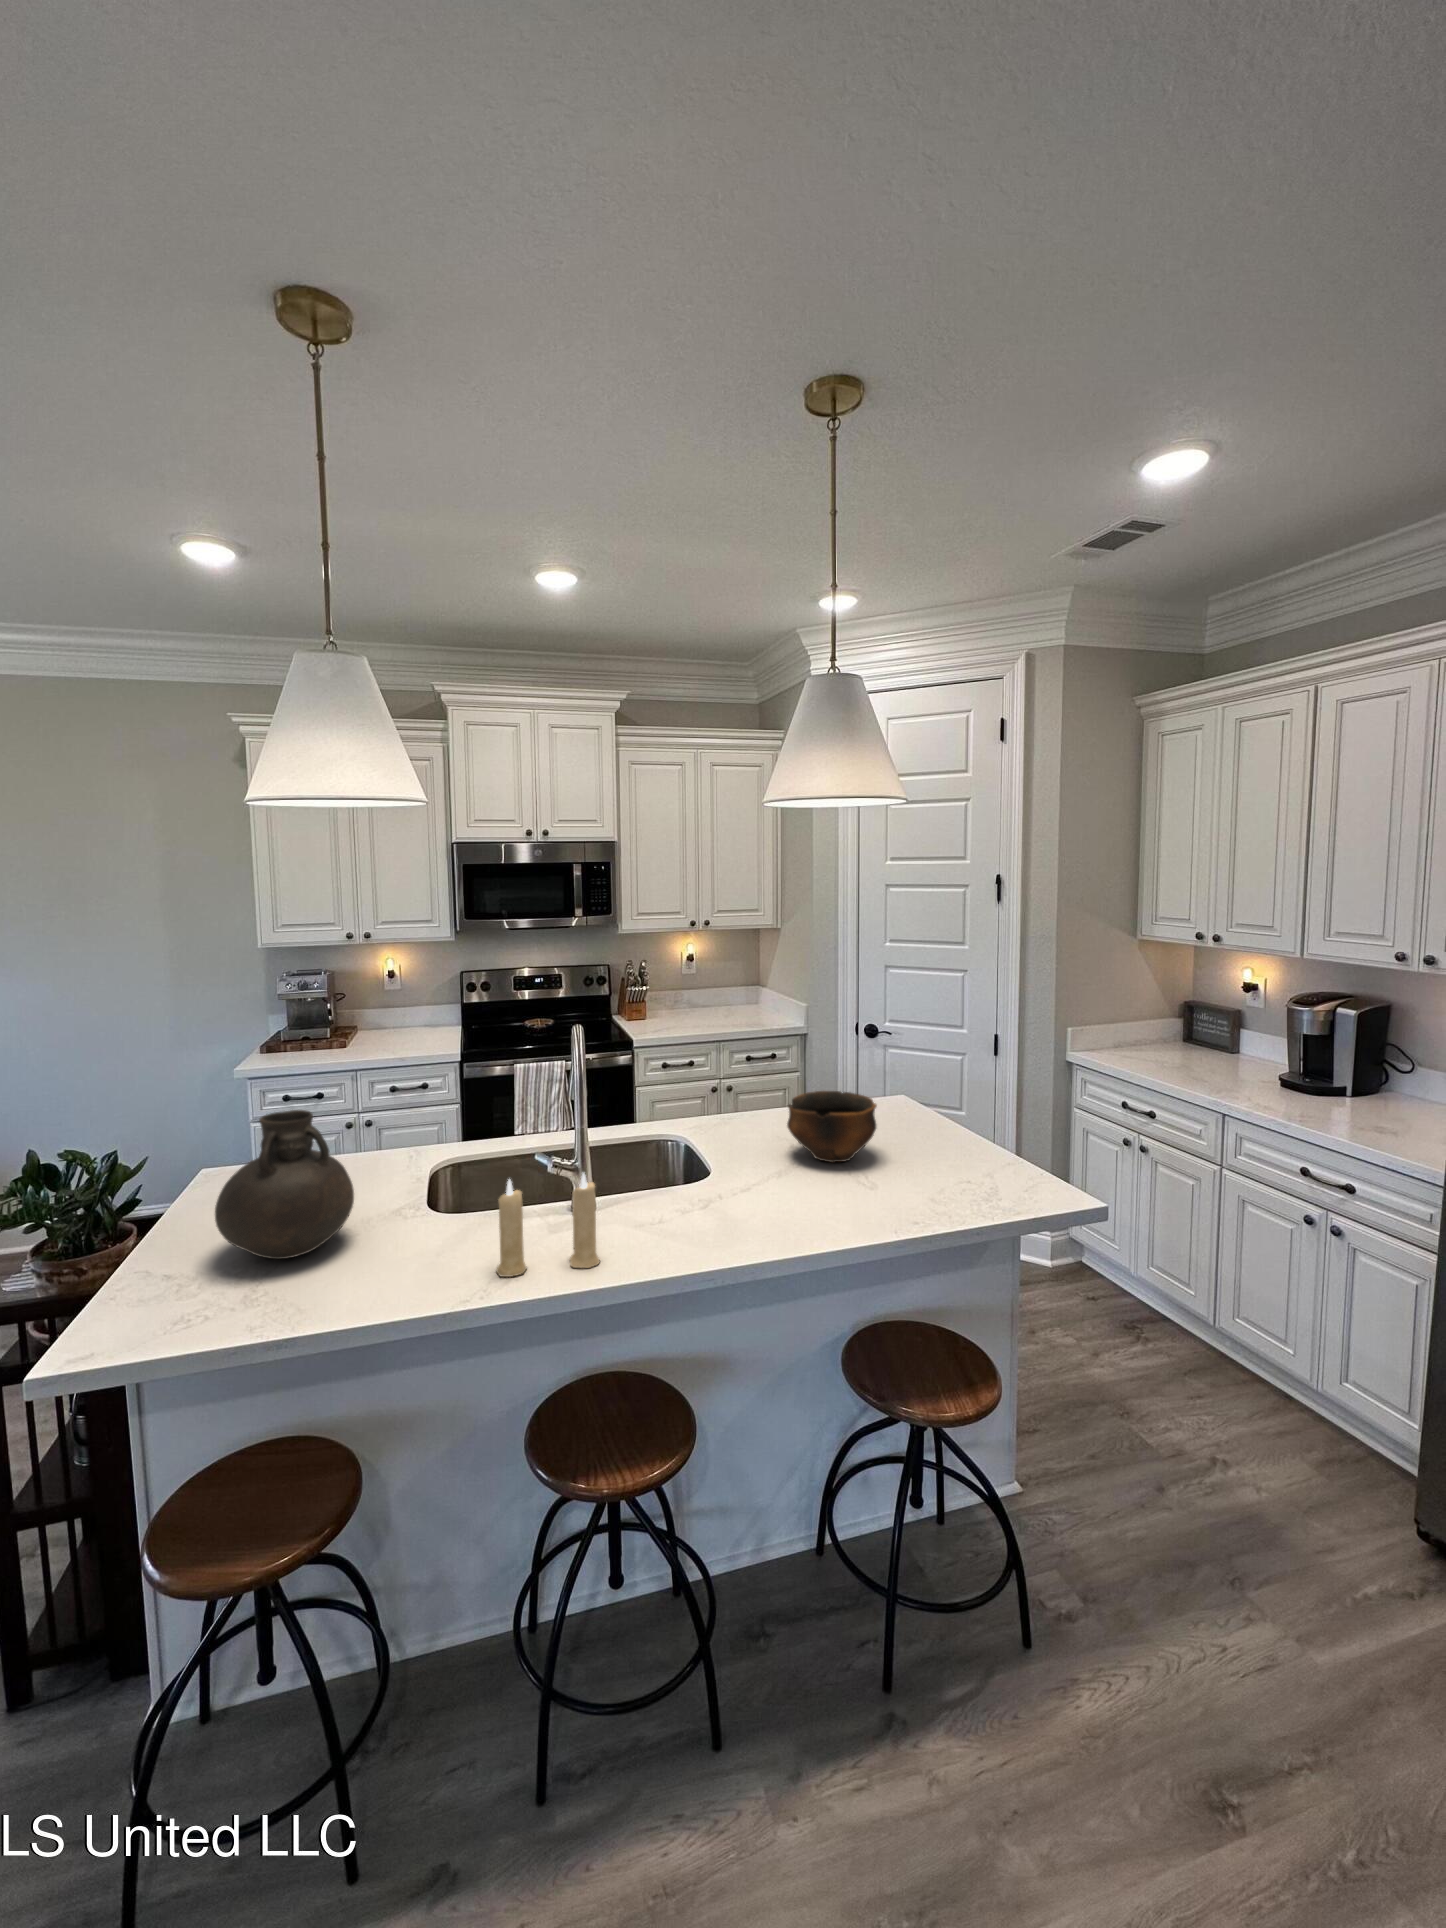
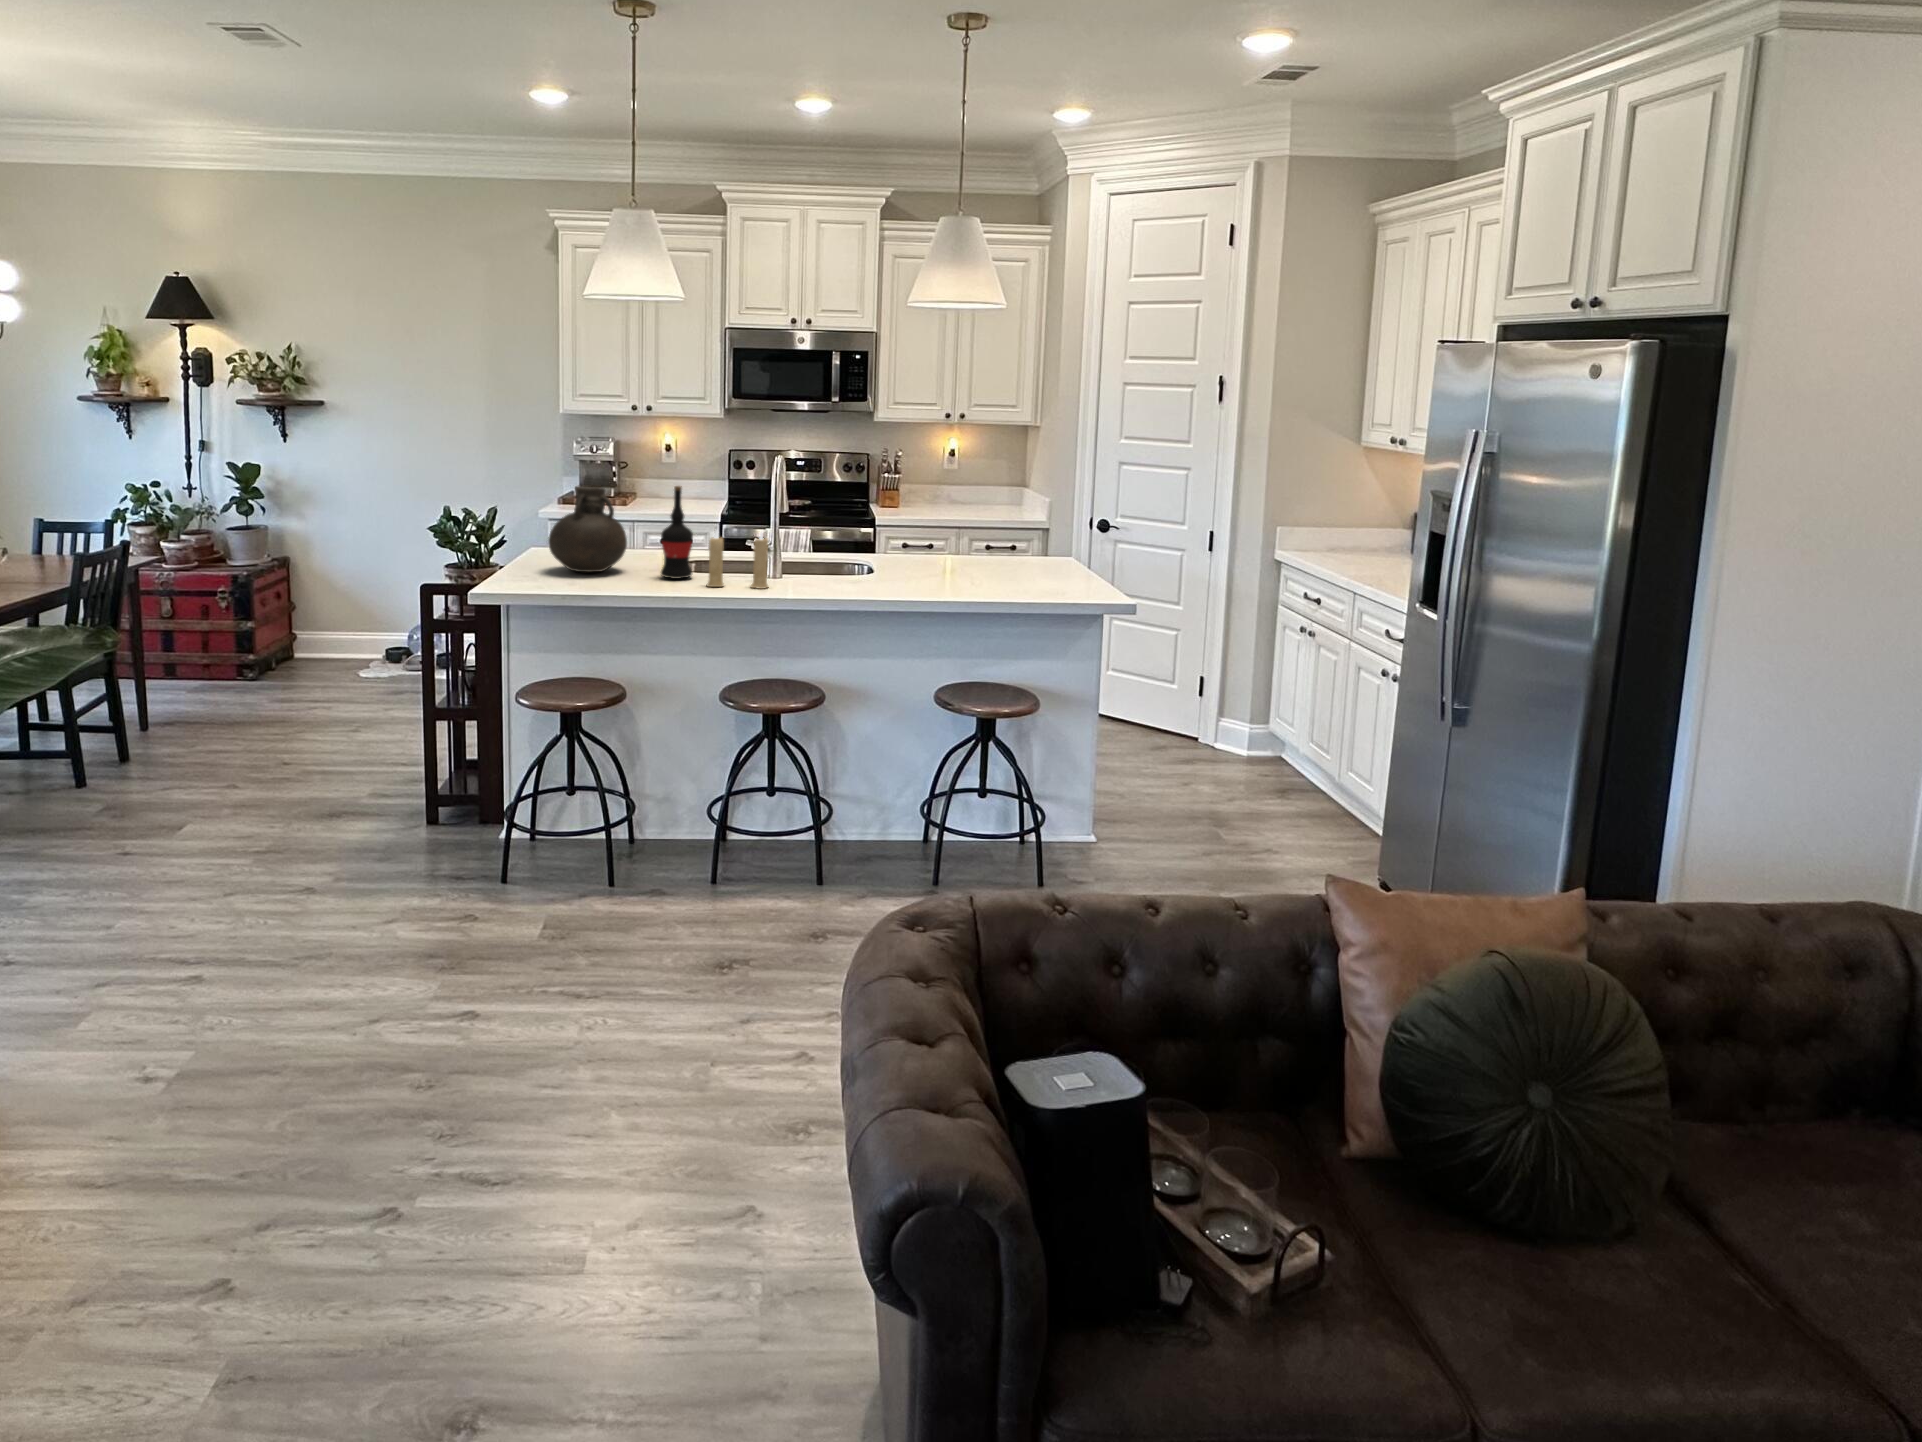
bowl: present [787,1091,877,1163] -> none [931,524,997,572]
wine bottle: none [412,1104,467,1257] -> present [661,486,693,579]

